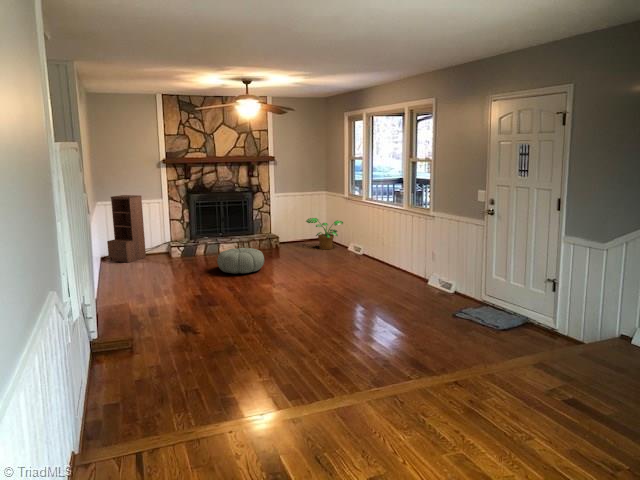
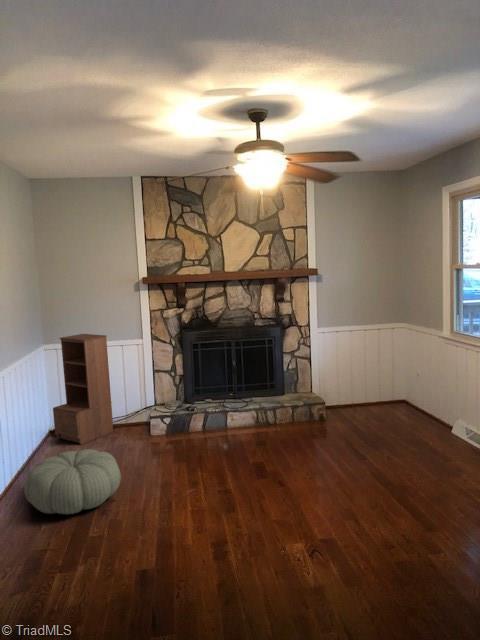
potted plant: present [306,218,343,249] -> none [369,369,438,426]
pouf: present [217,248,264,274] -> present [24,449,121,514]

